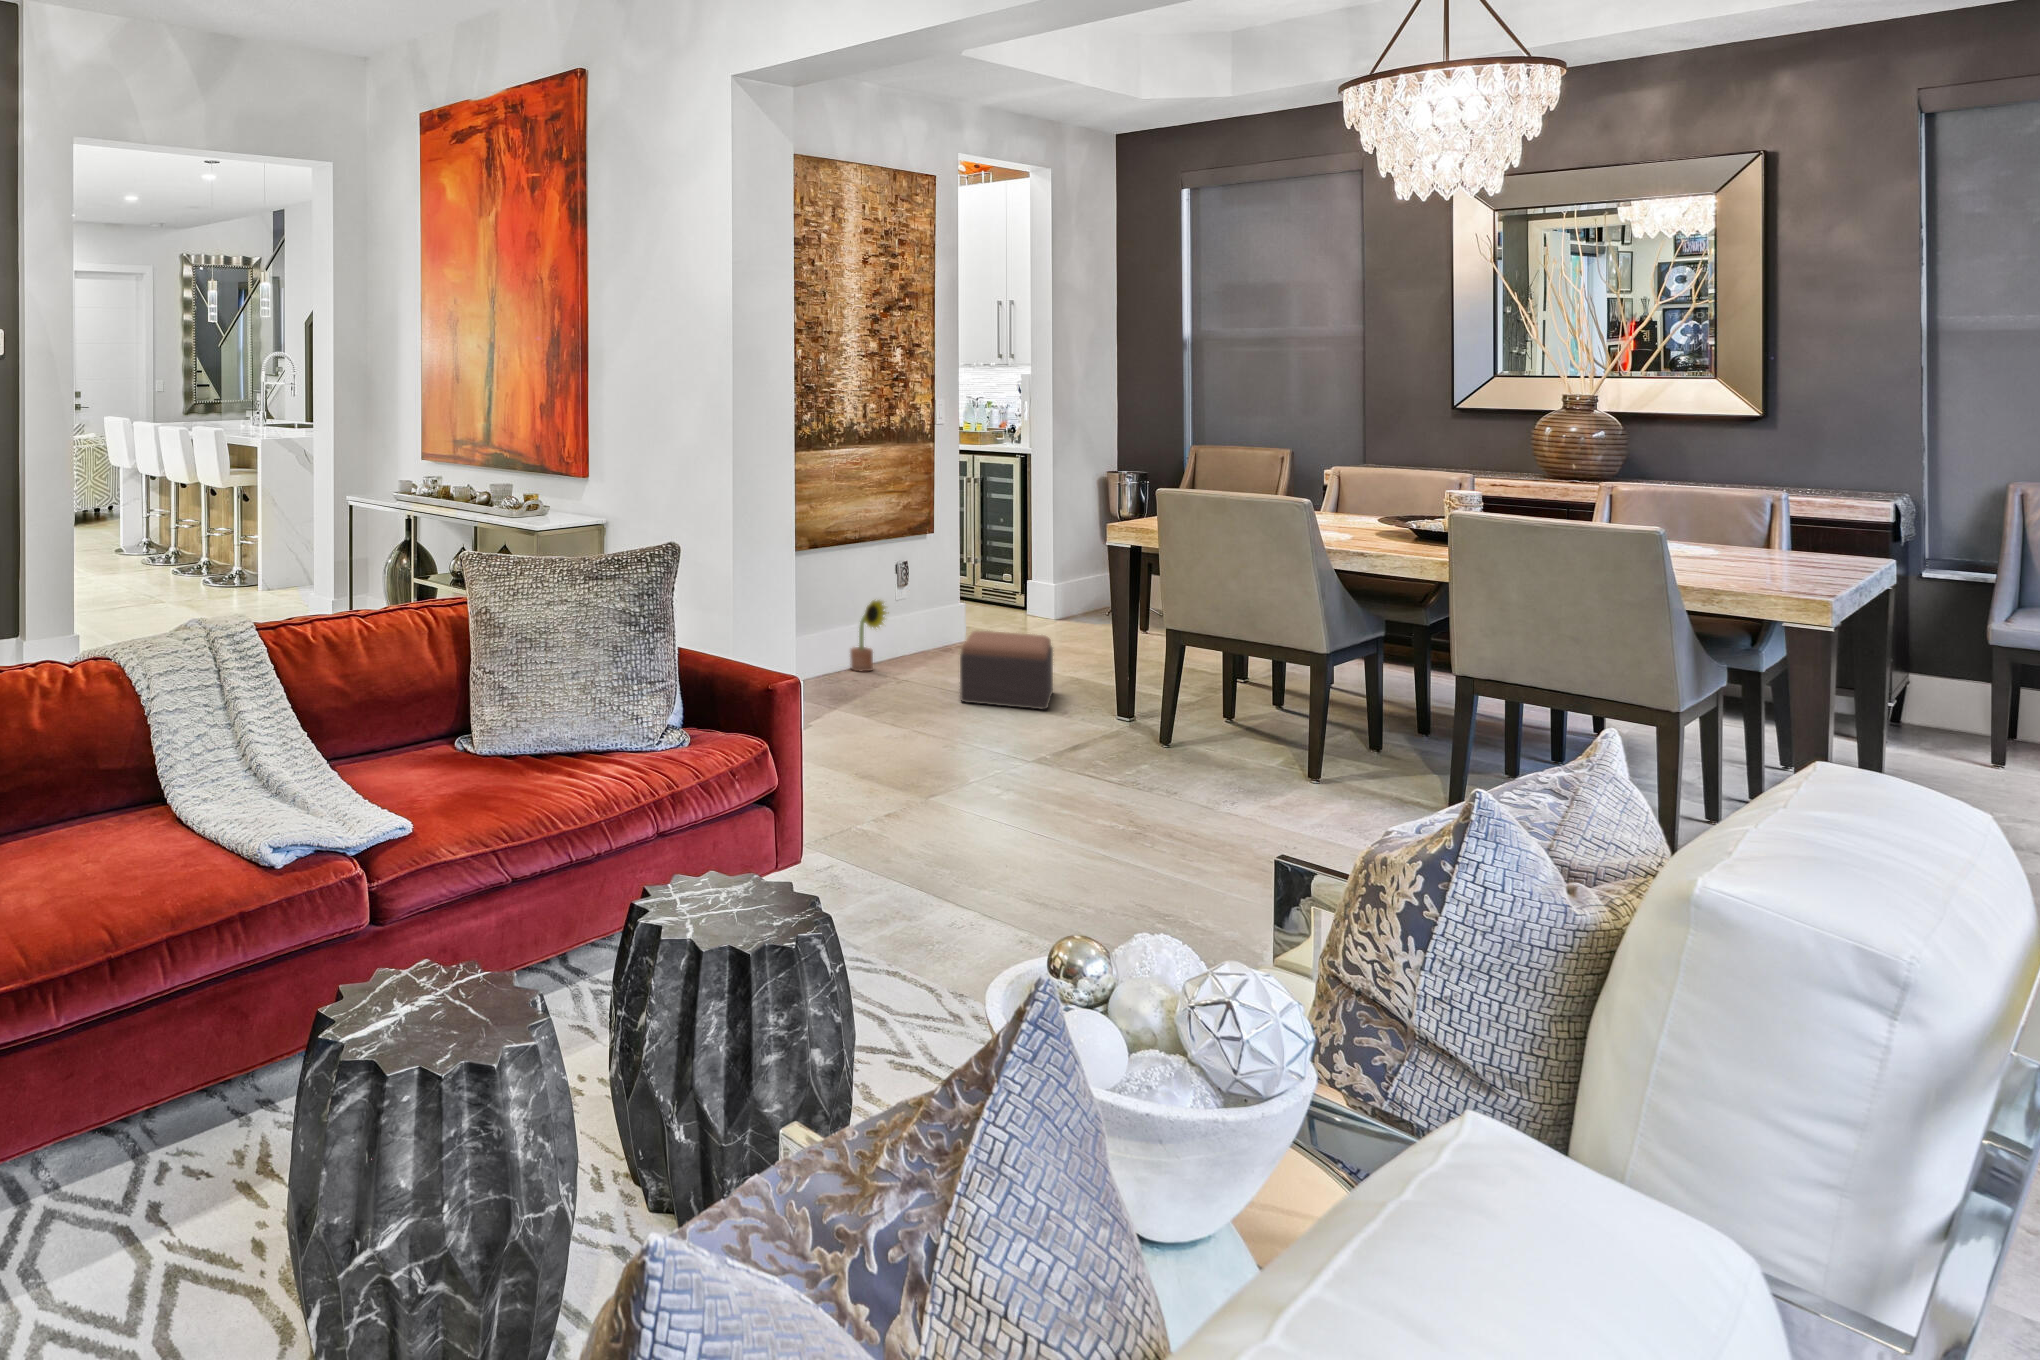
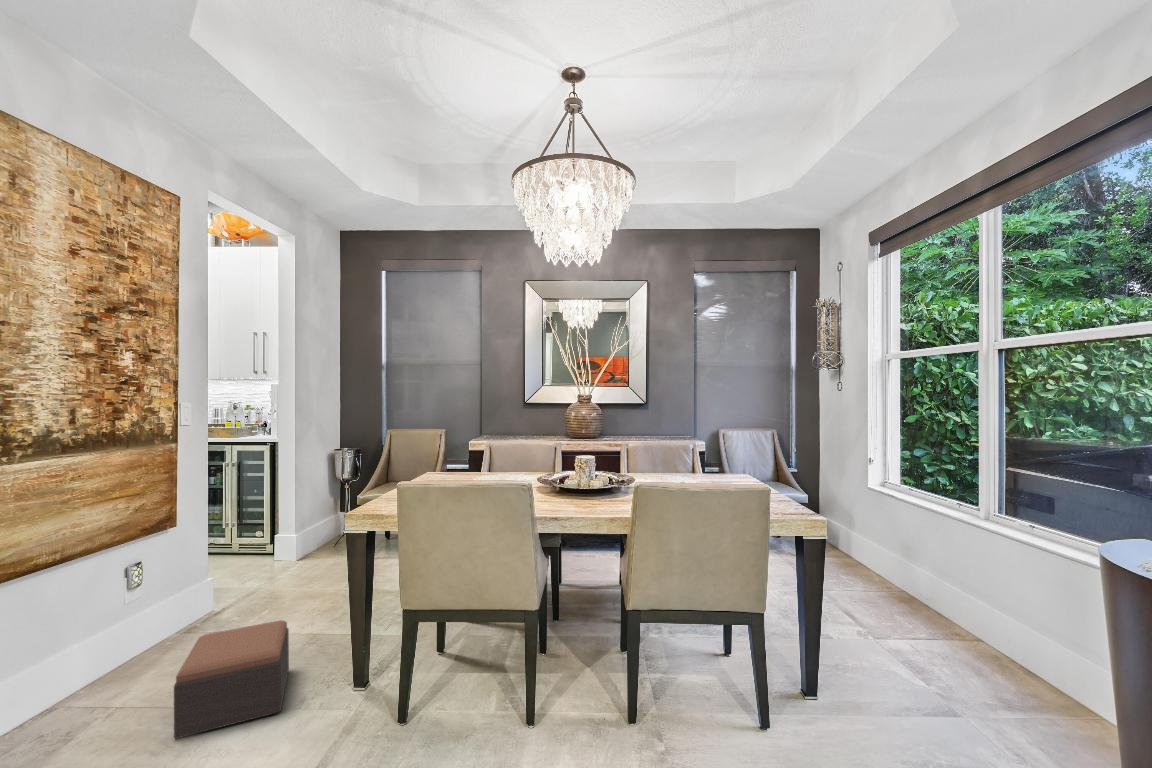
decorative plant: present [850,600,886,672] -> none [36,622,98,717]

